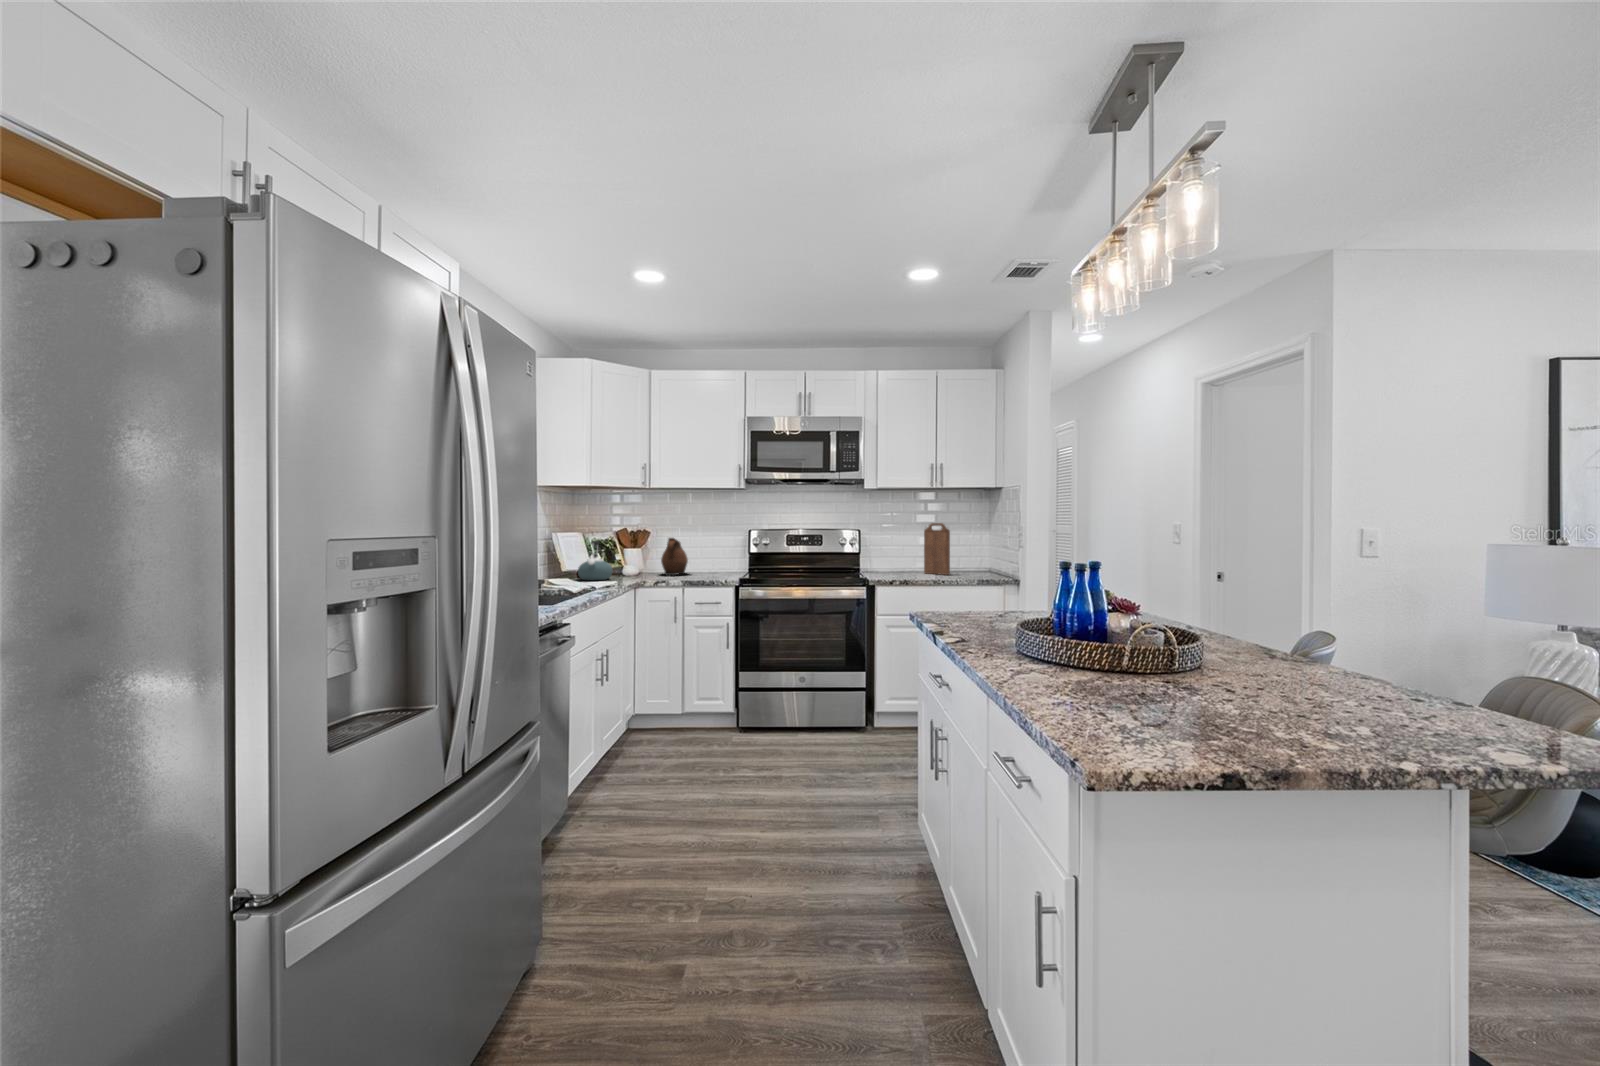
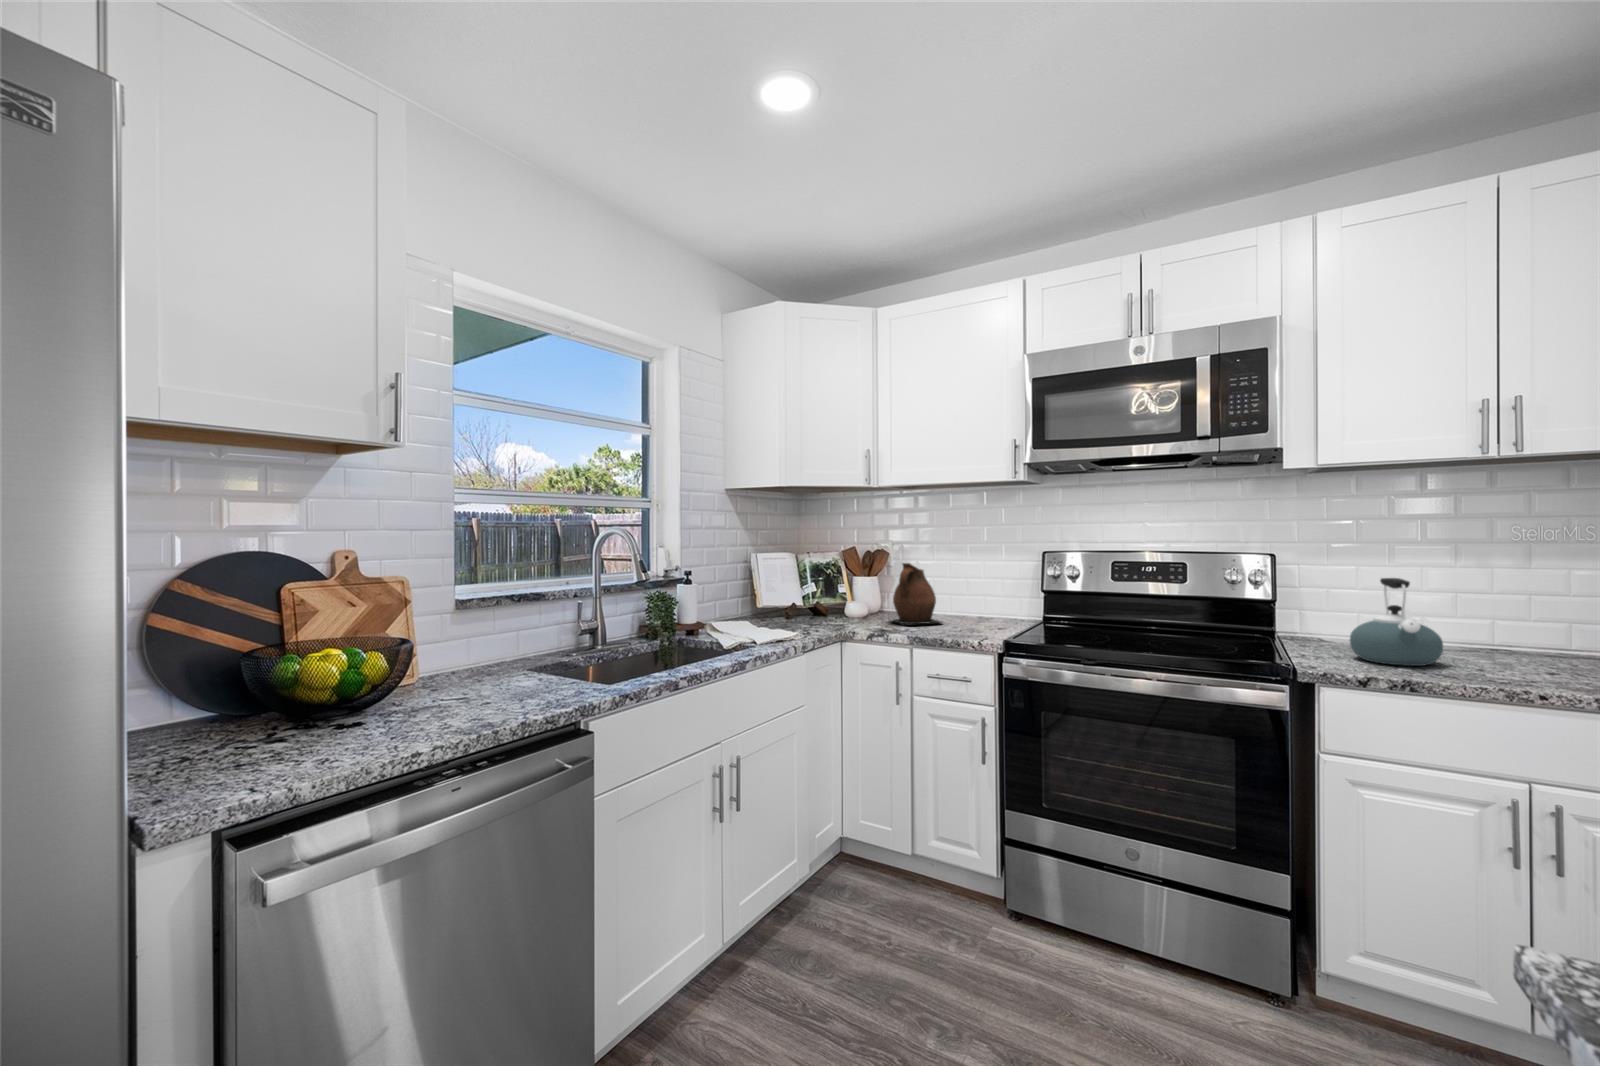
cutting board: present [924,523,950,575] -> none [1451,538,1535,663]
kettle: present [578,541,612,580] -> present [1350,578,1443,666]

